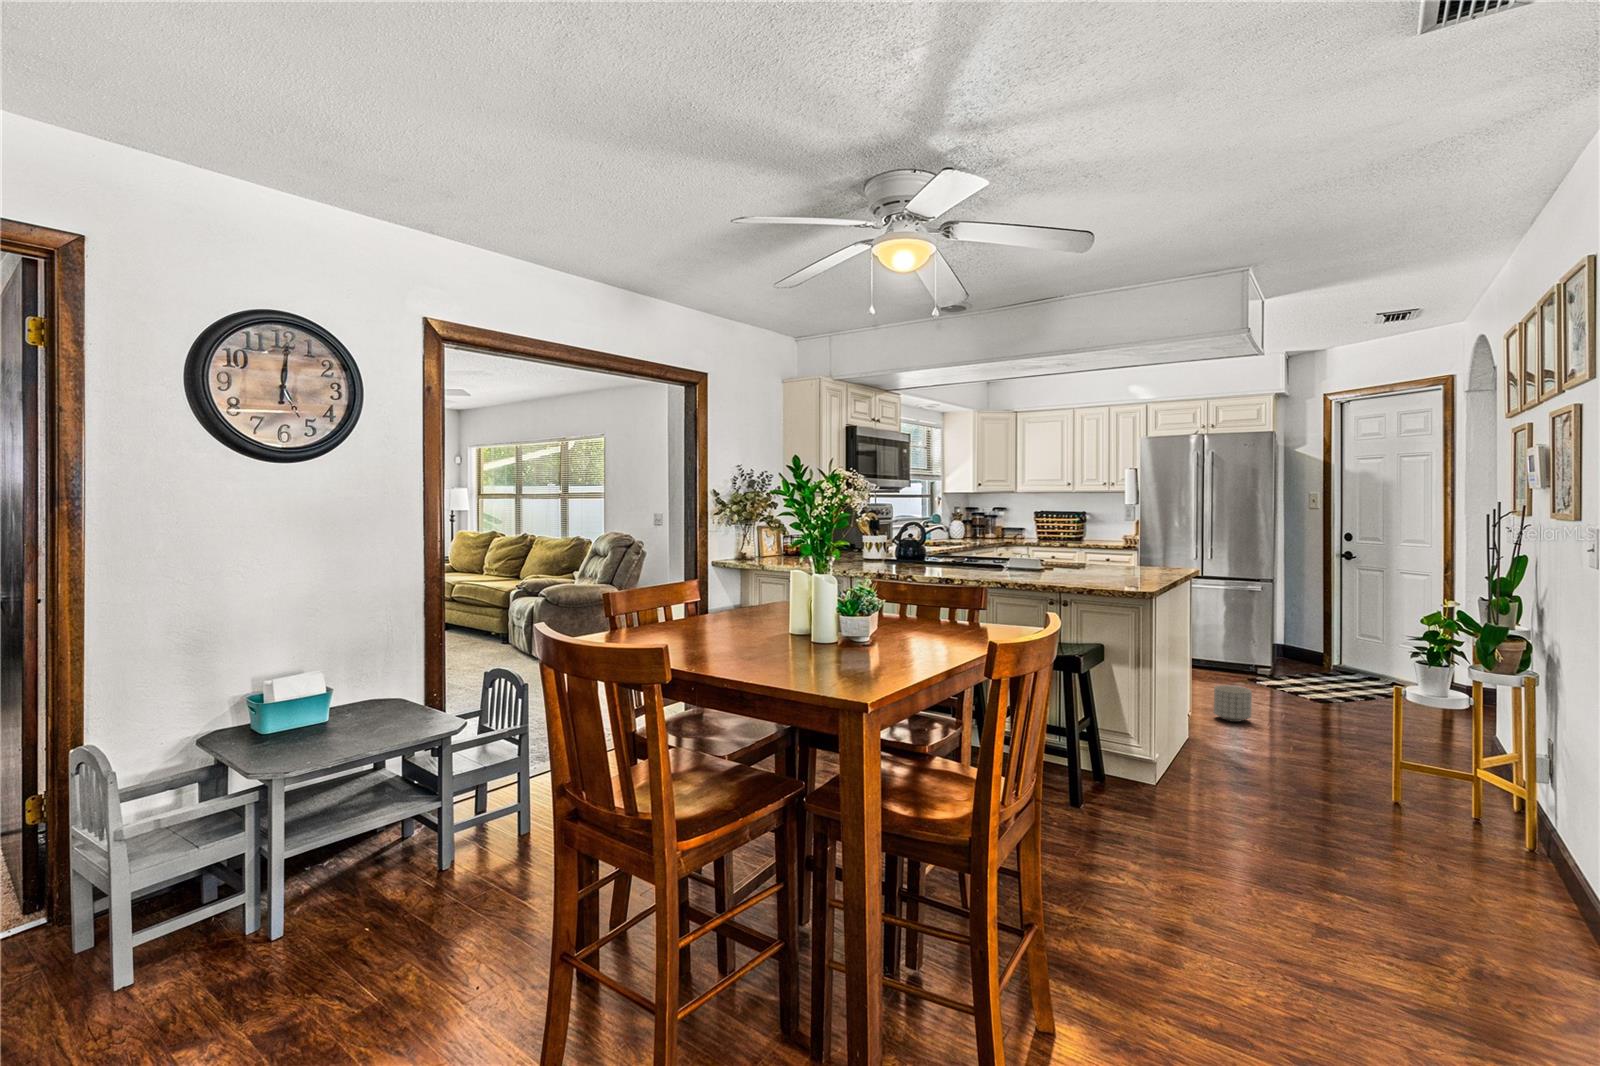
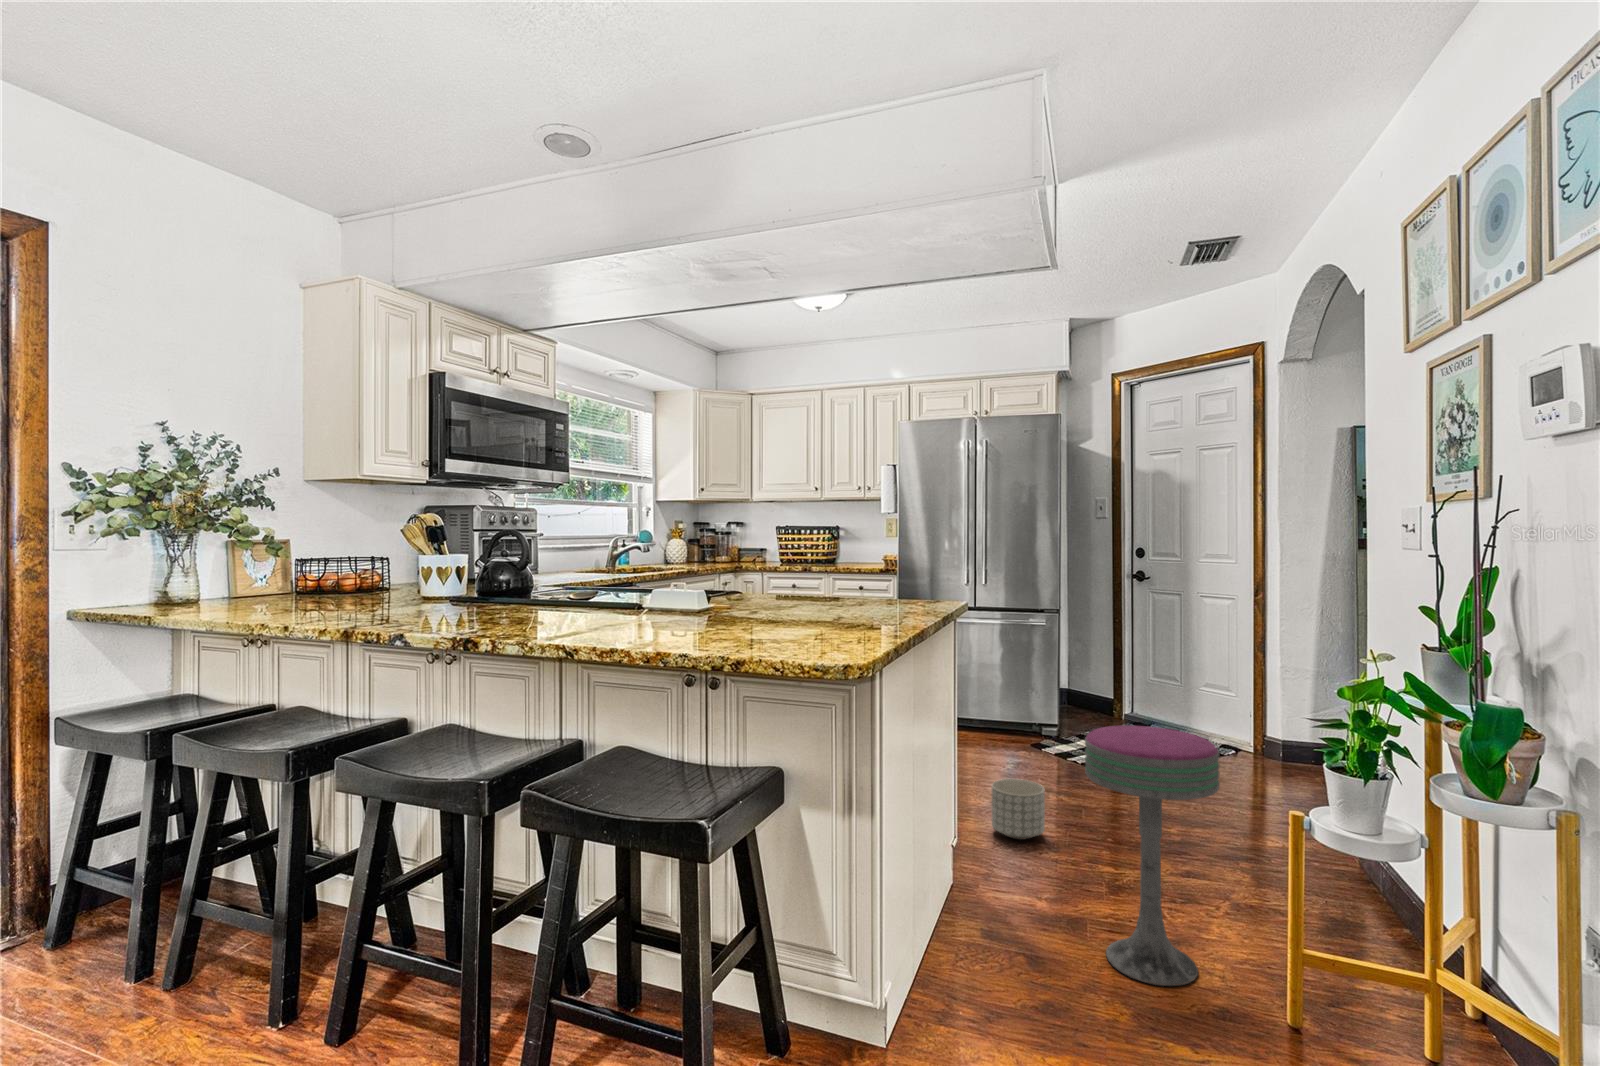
bar stool: none [1274,641,1357,779] -> present [1085,725,1220,986]

